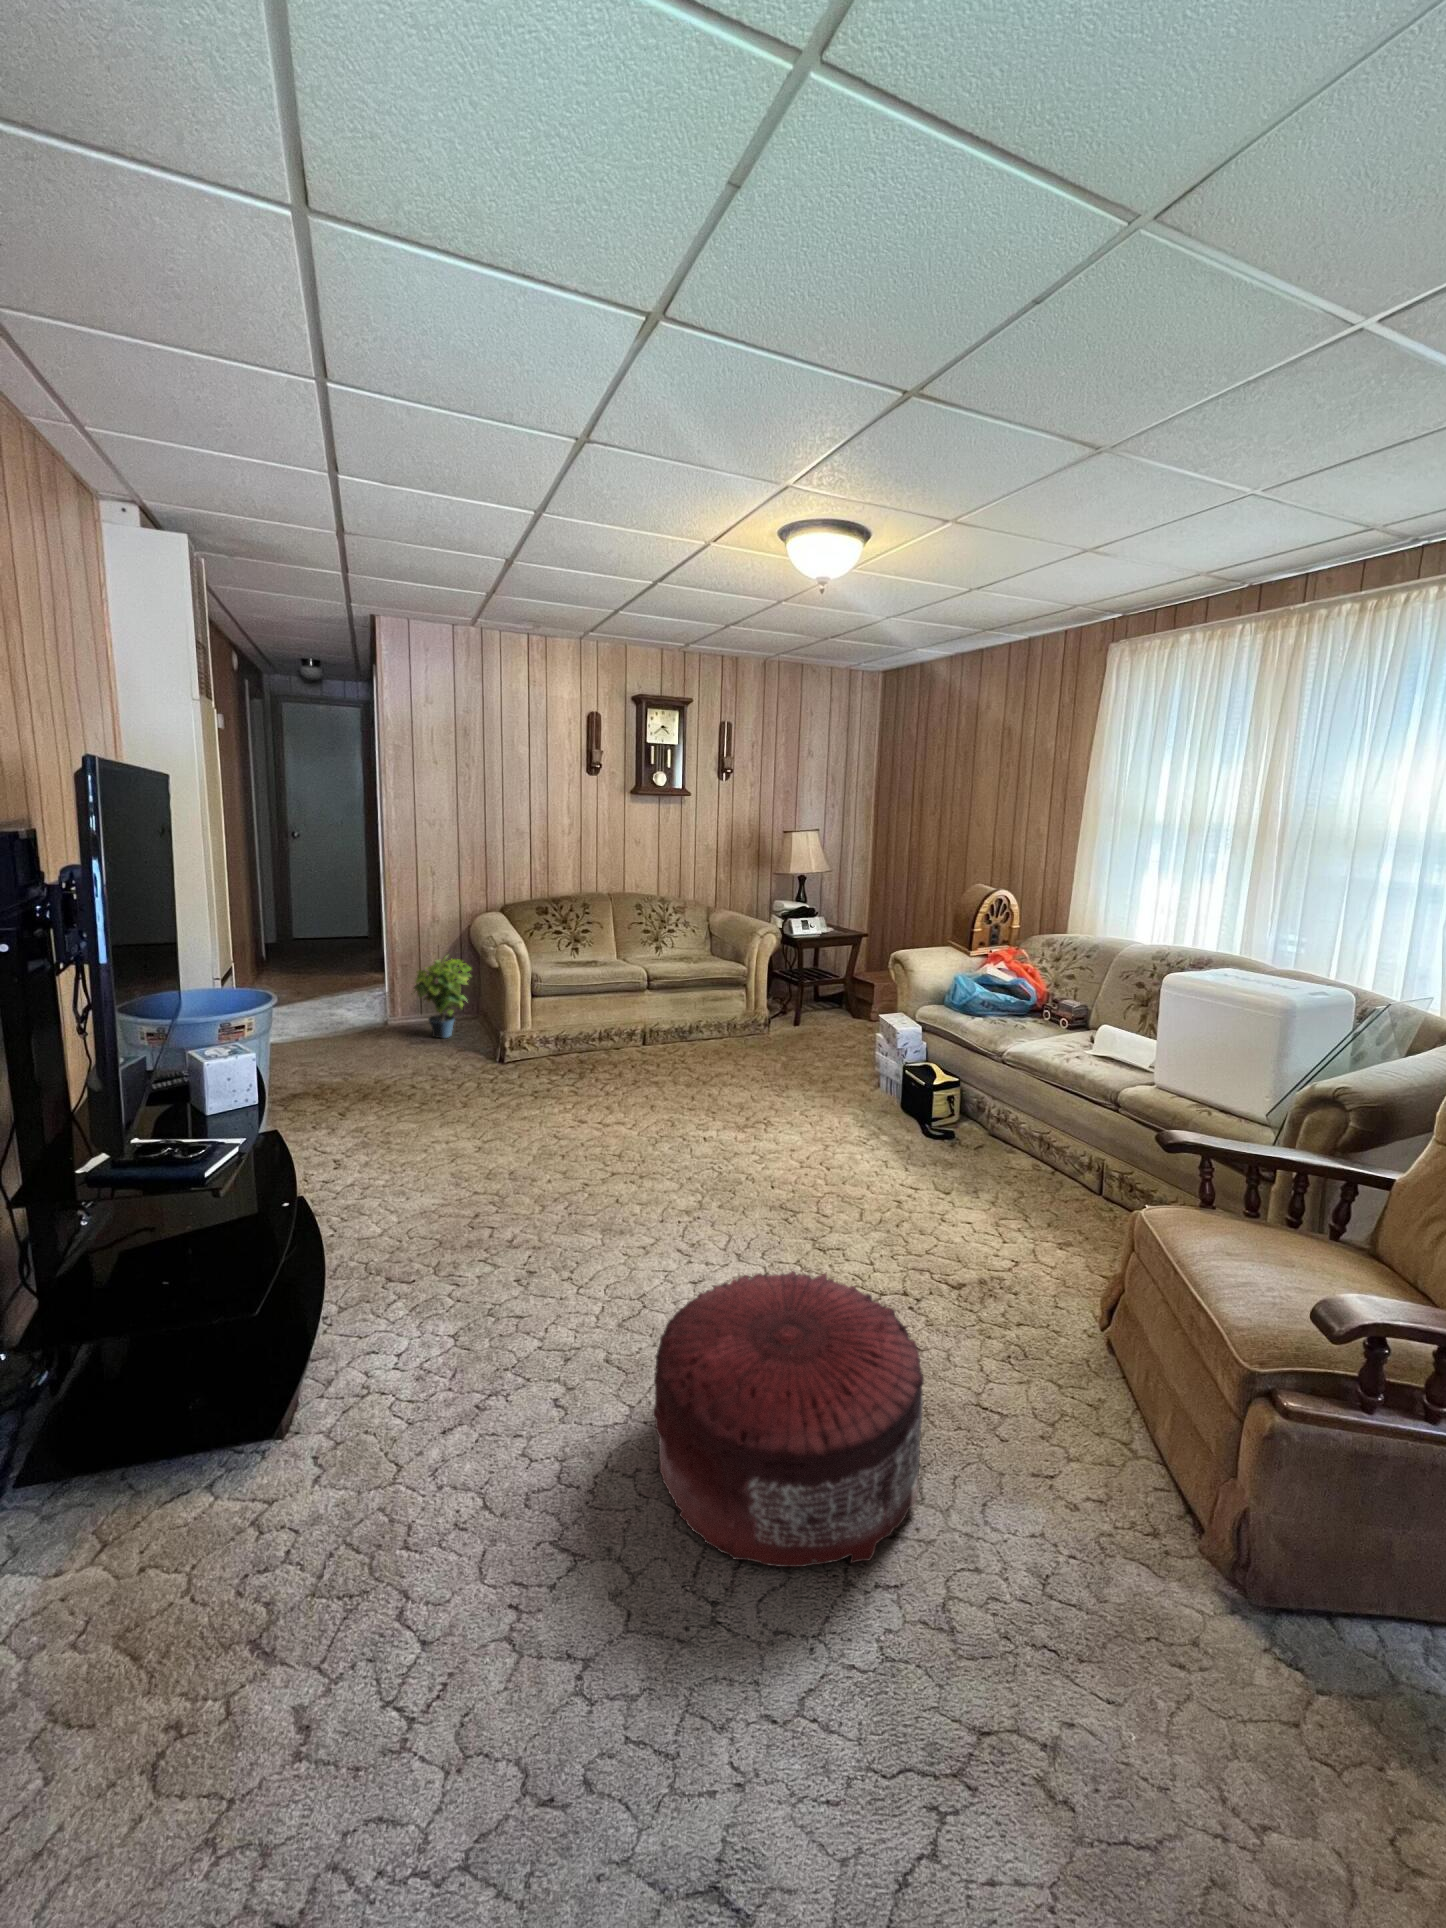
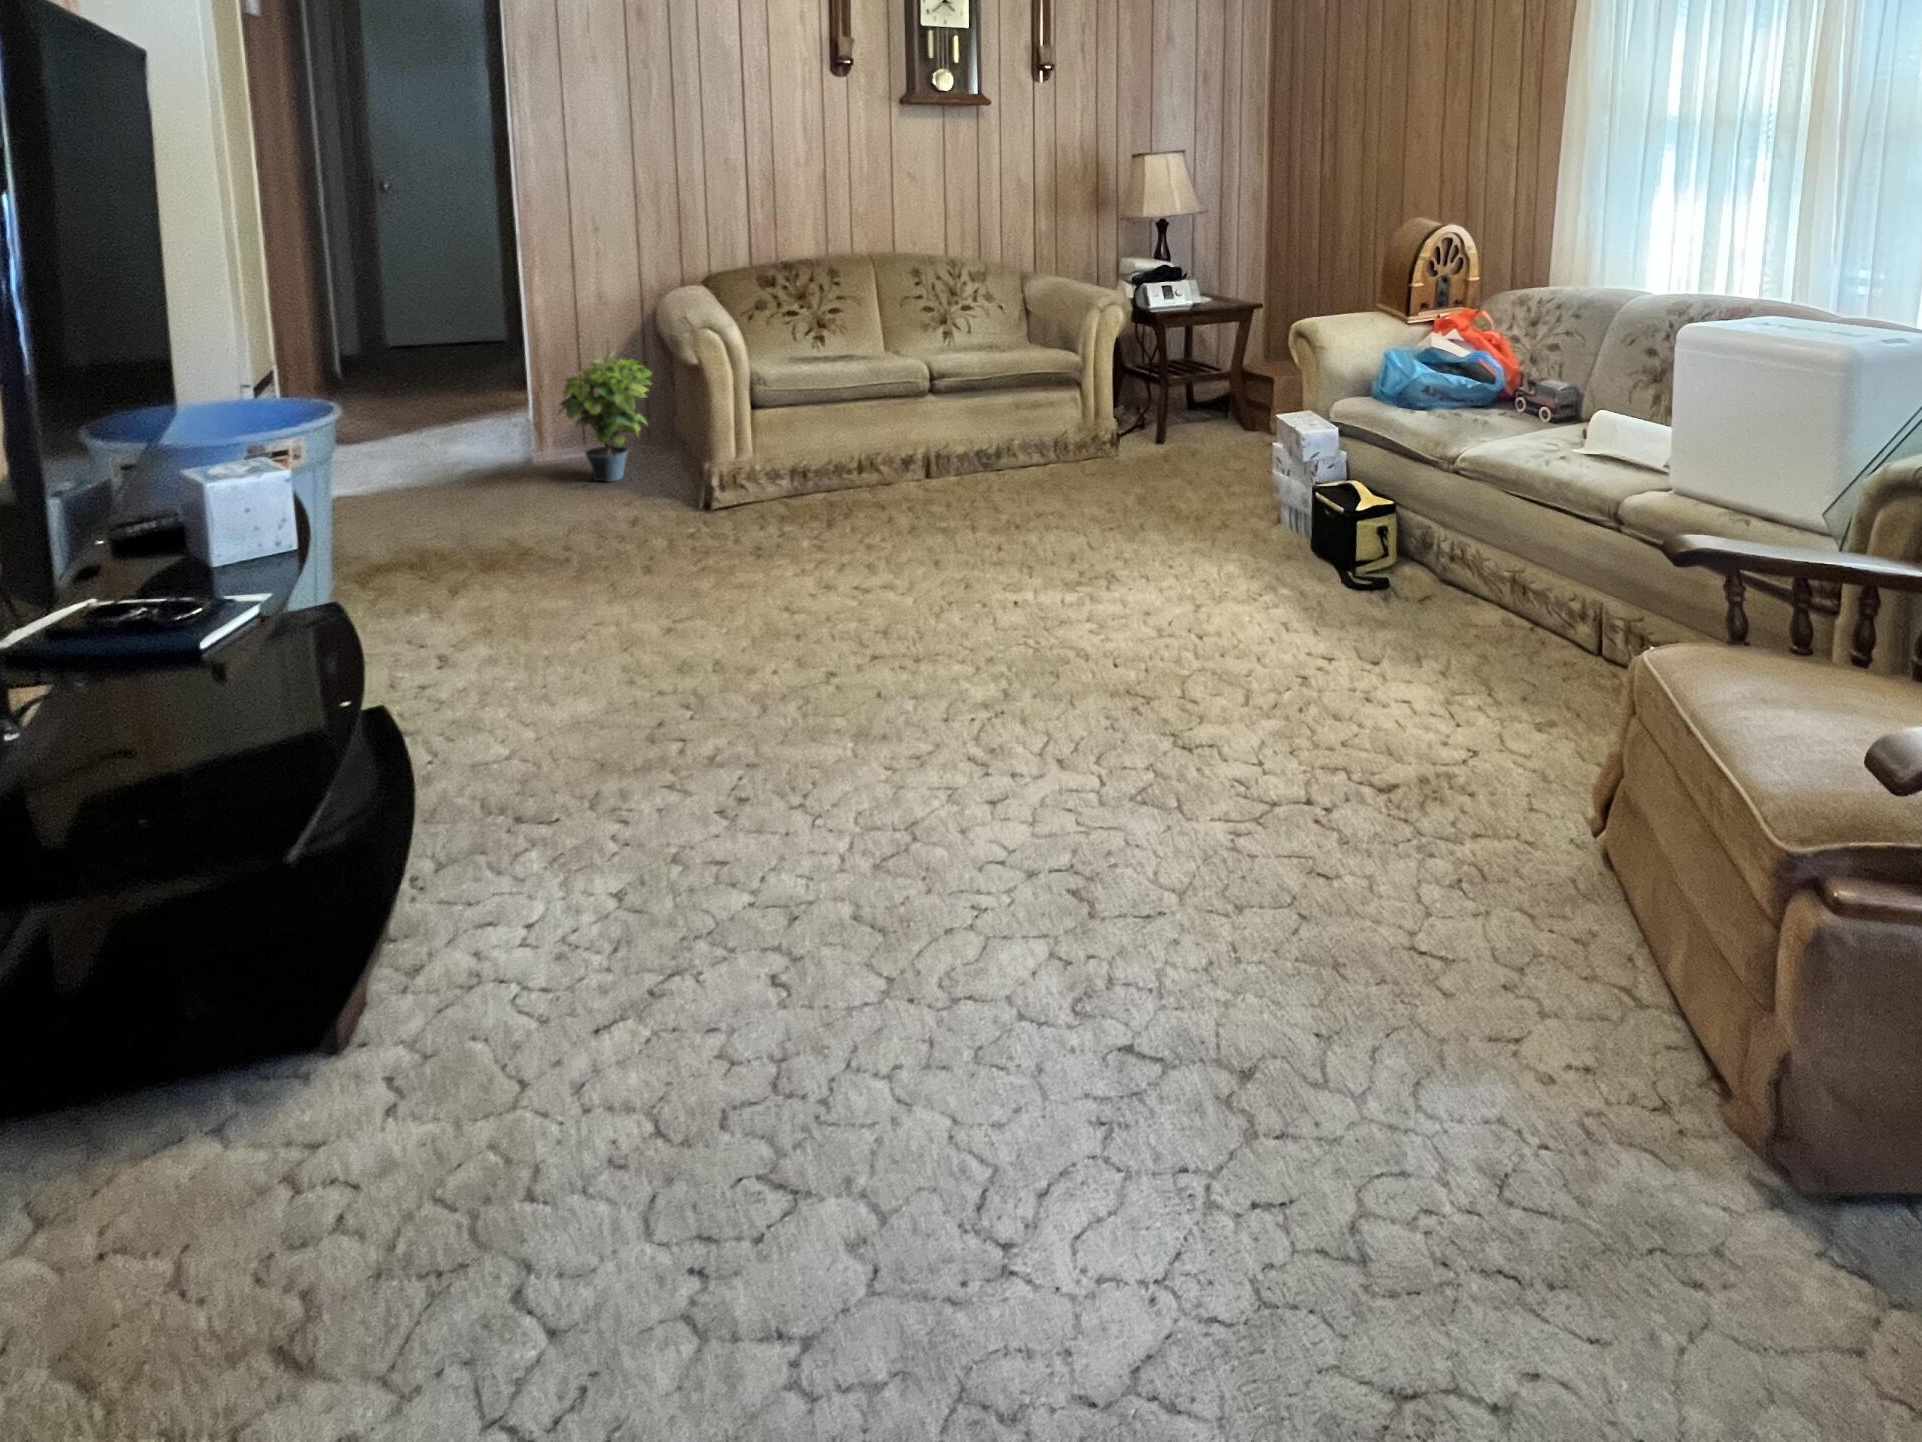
pouf: present [653,1271,924,1567] -> none [914,766,1324,1186]

